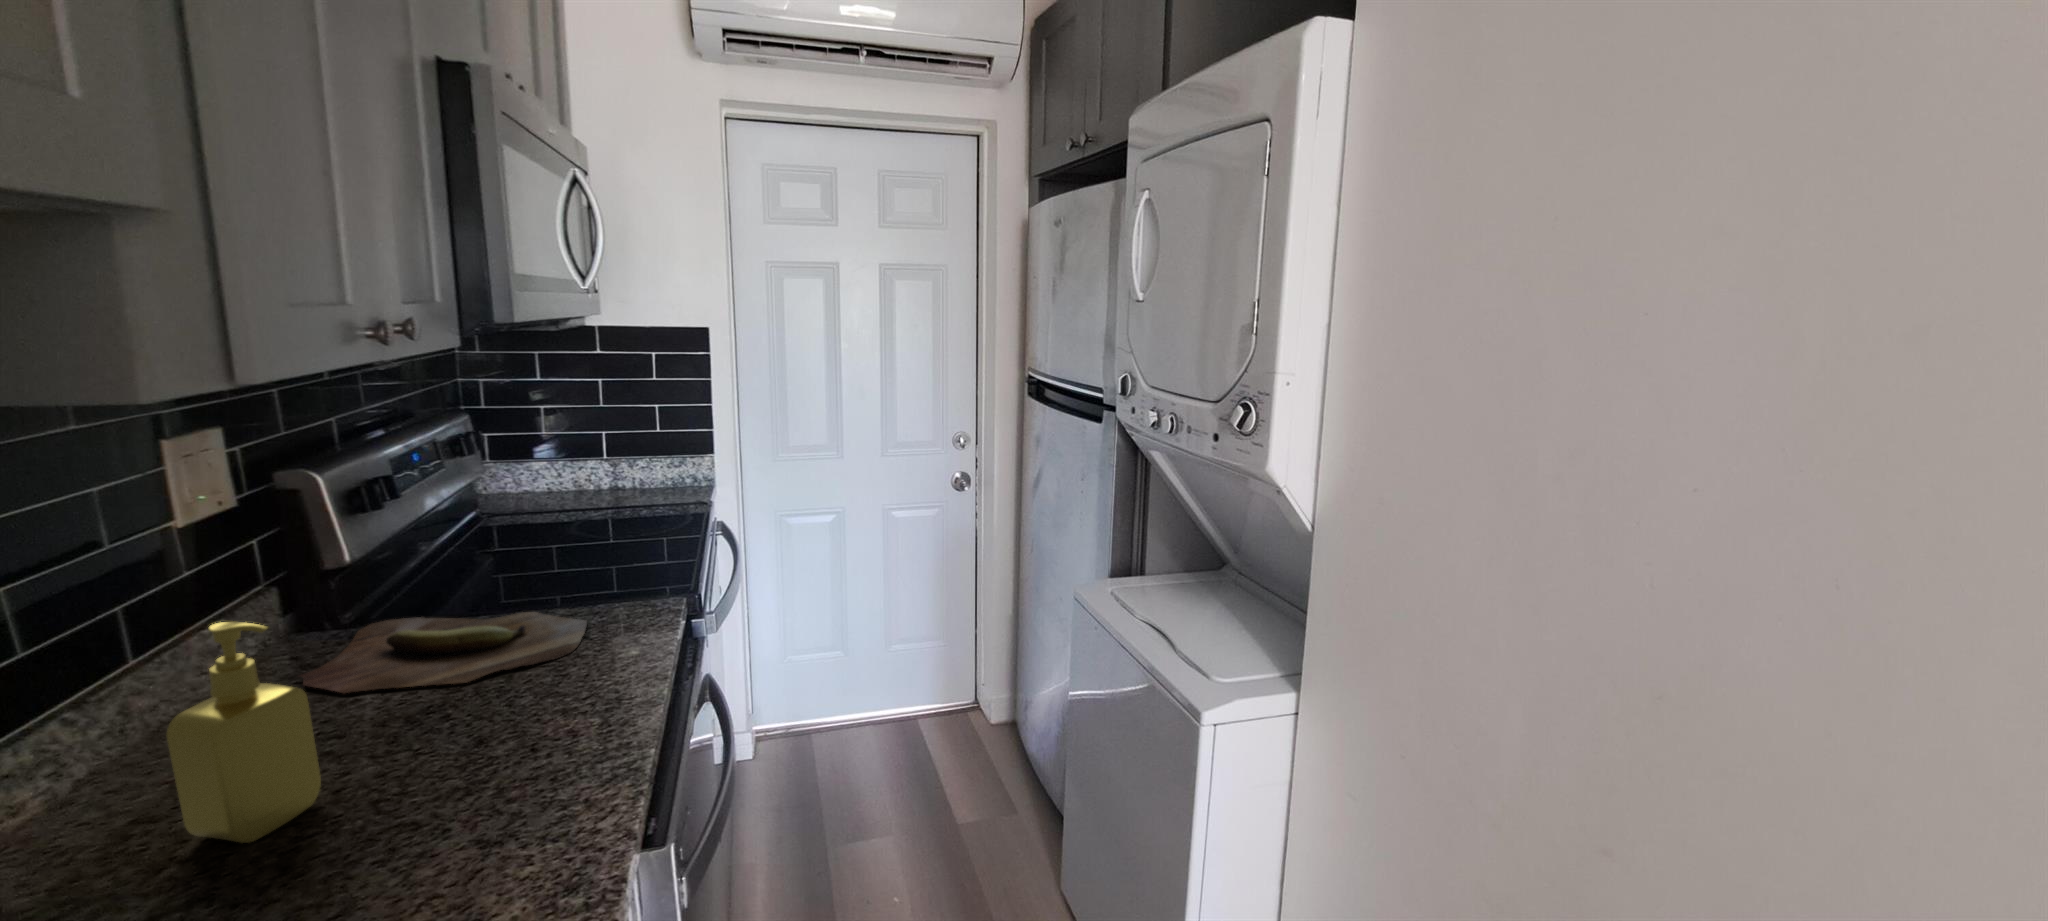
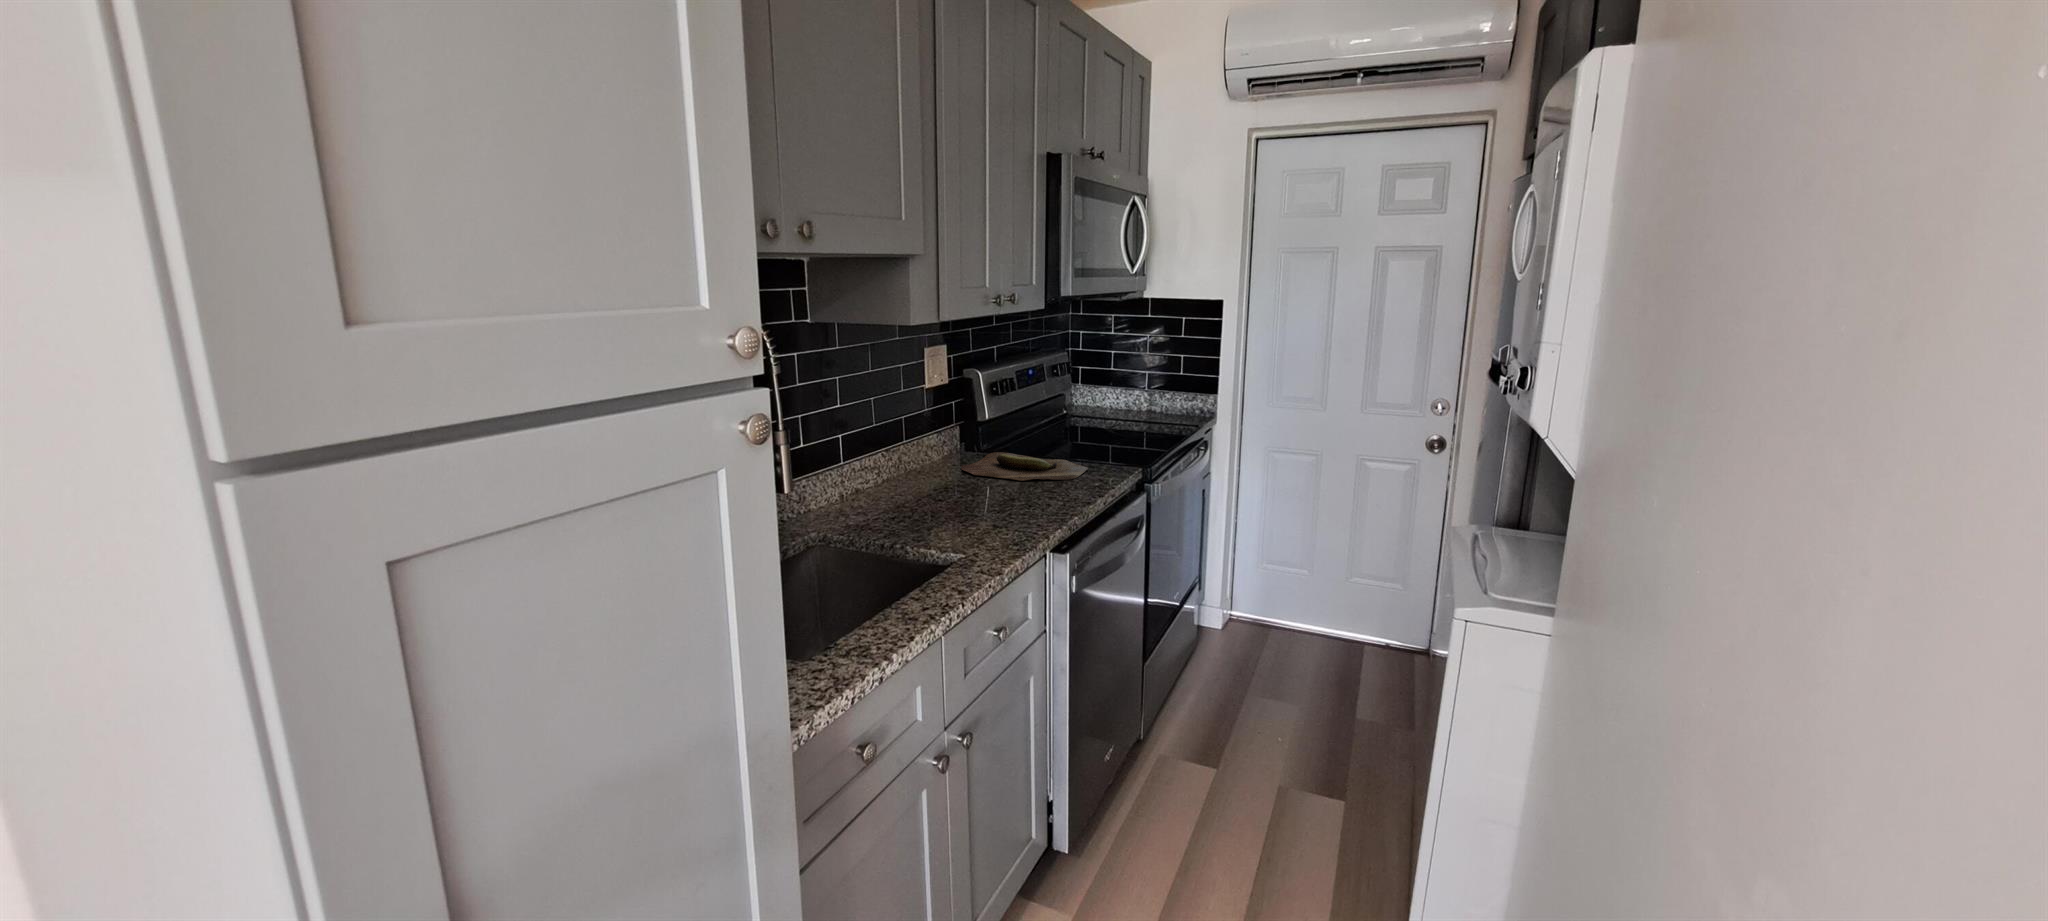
soap dispenser: present [167,622,321,843] -> none [911,417,956,510]

